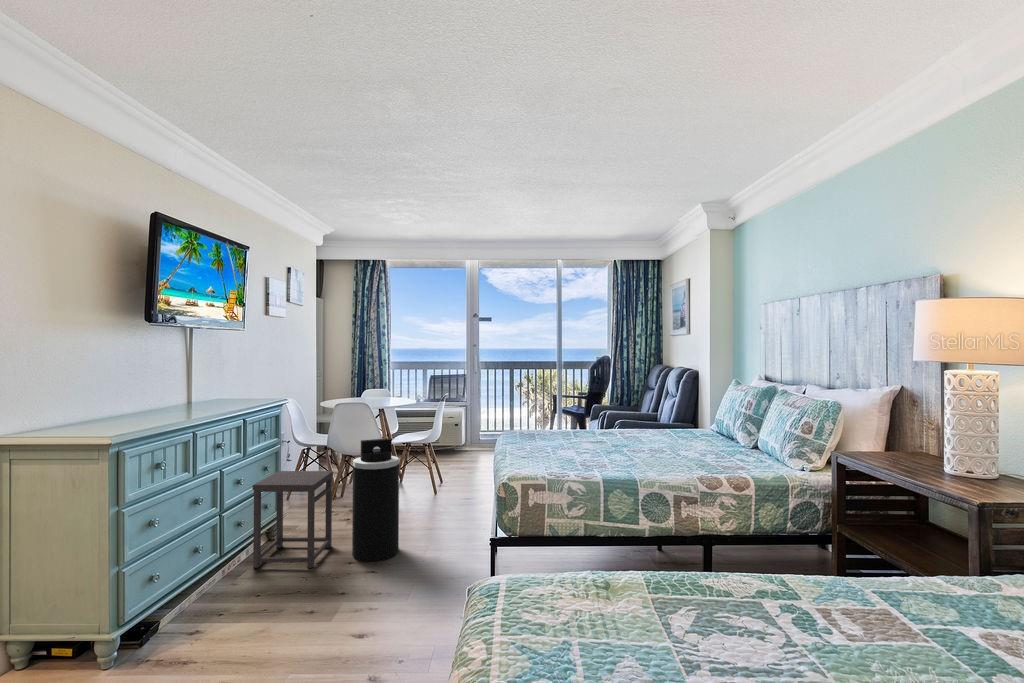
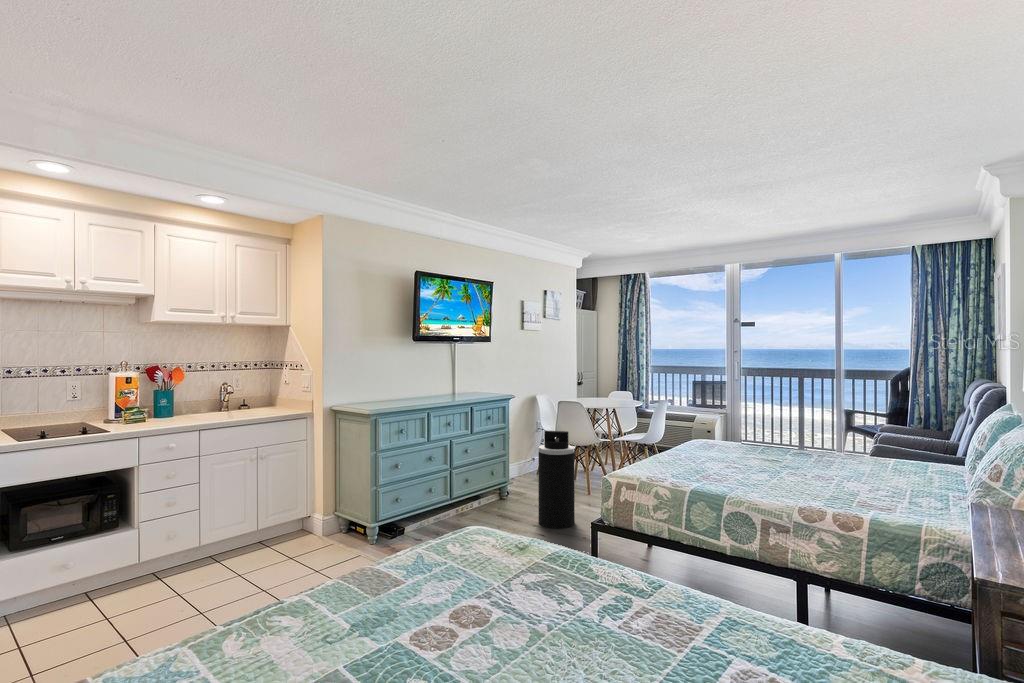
side table: present [252,471,333,568] -> none [474,448,535,521]

